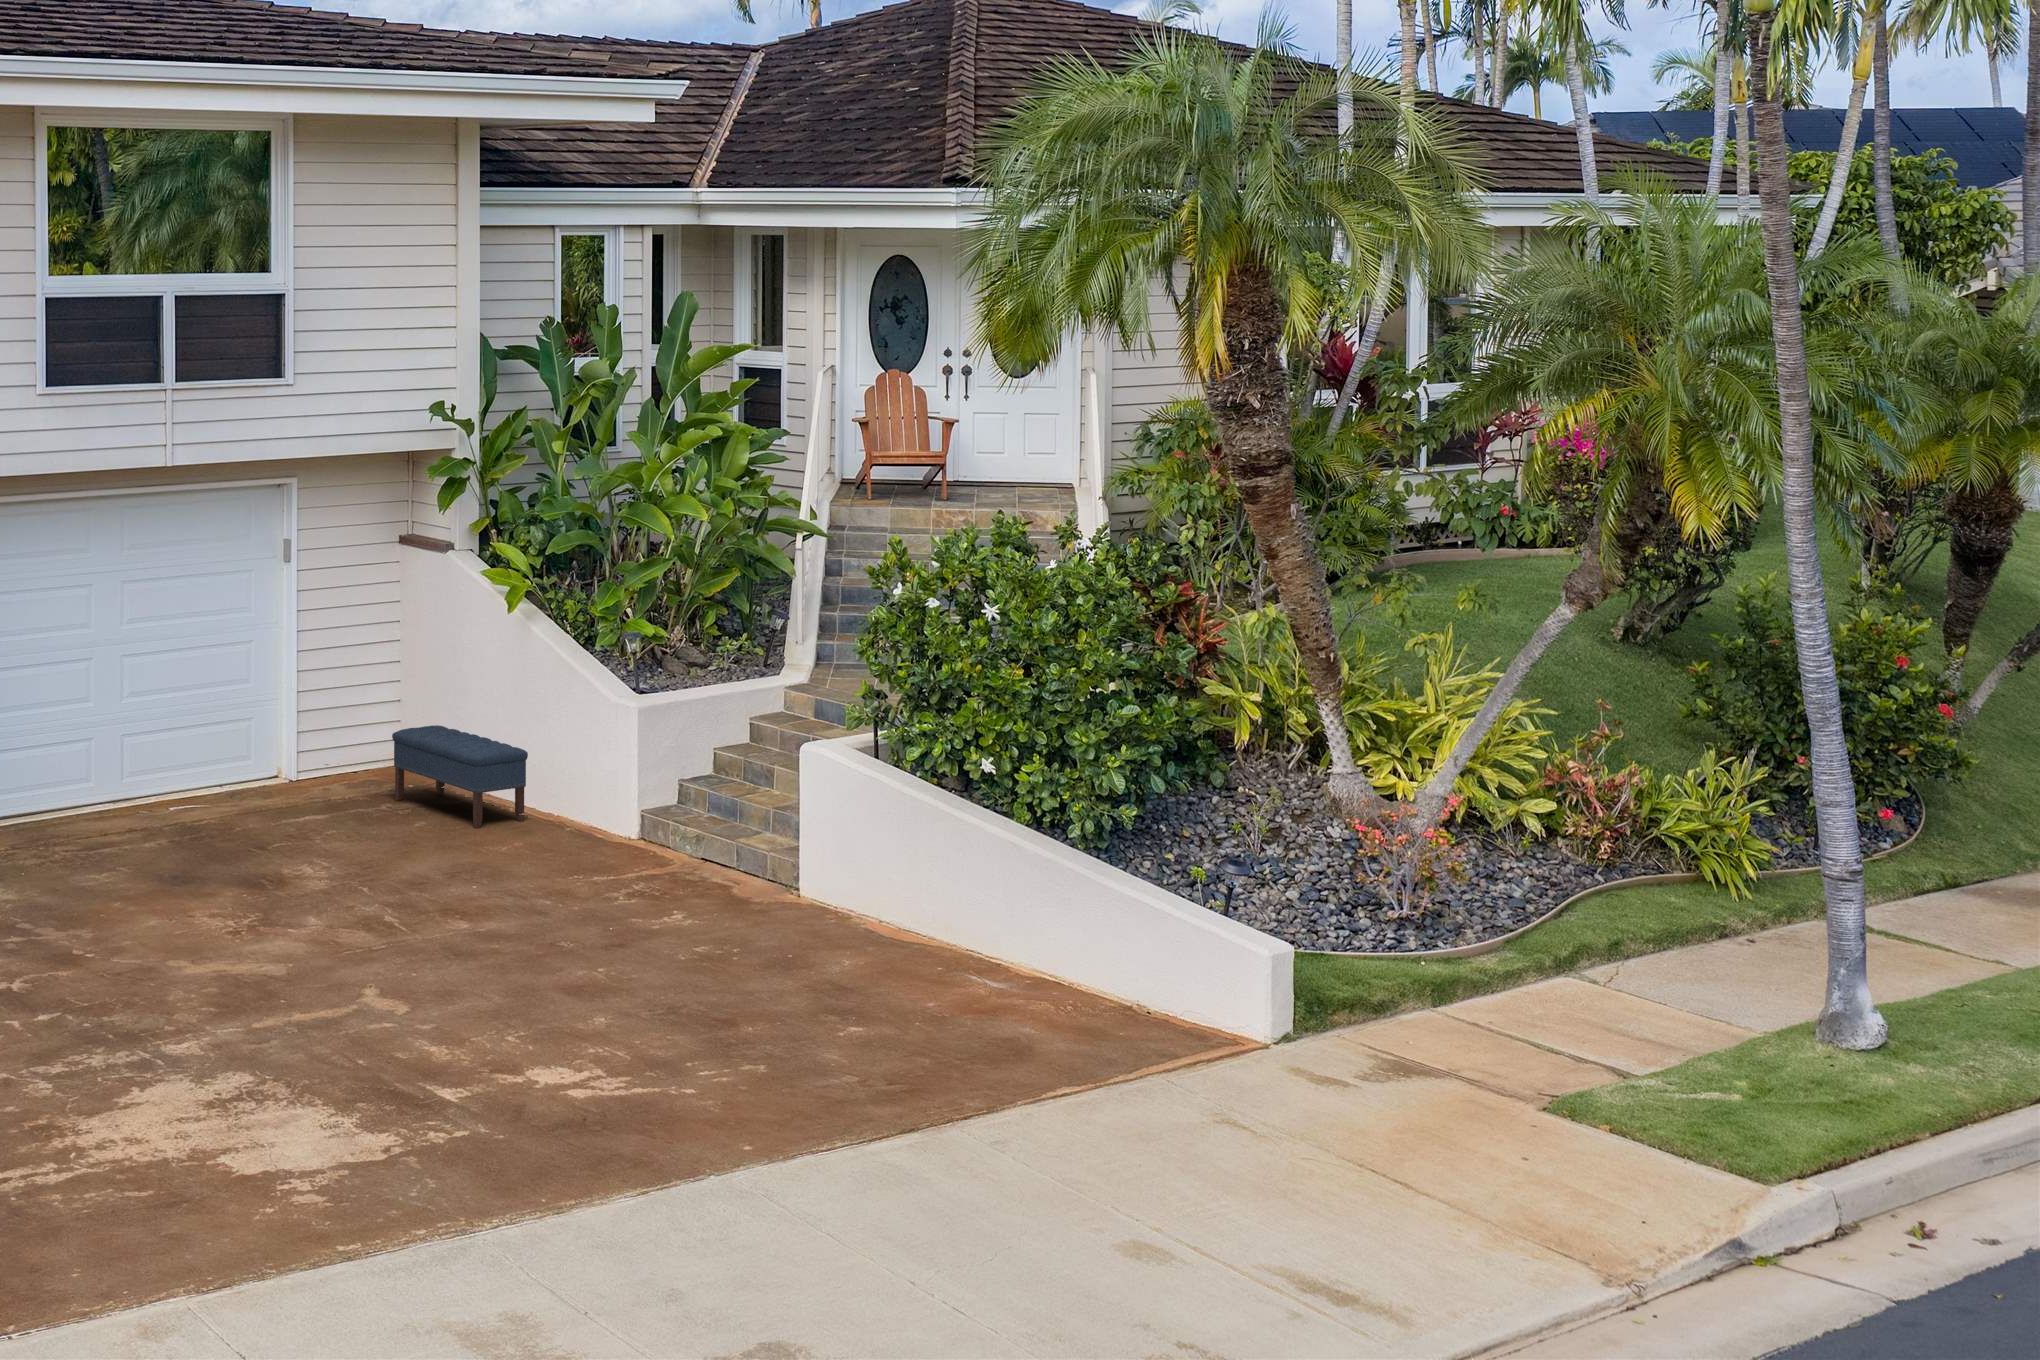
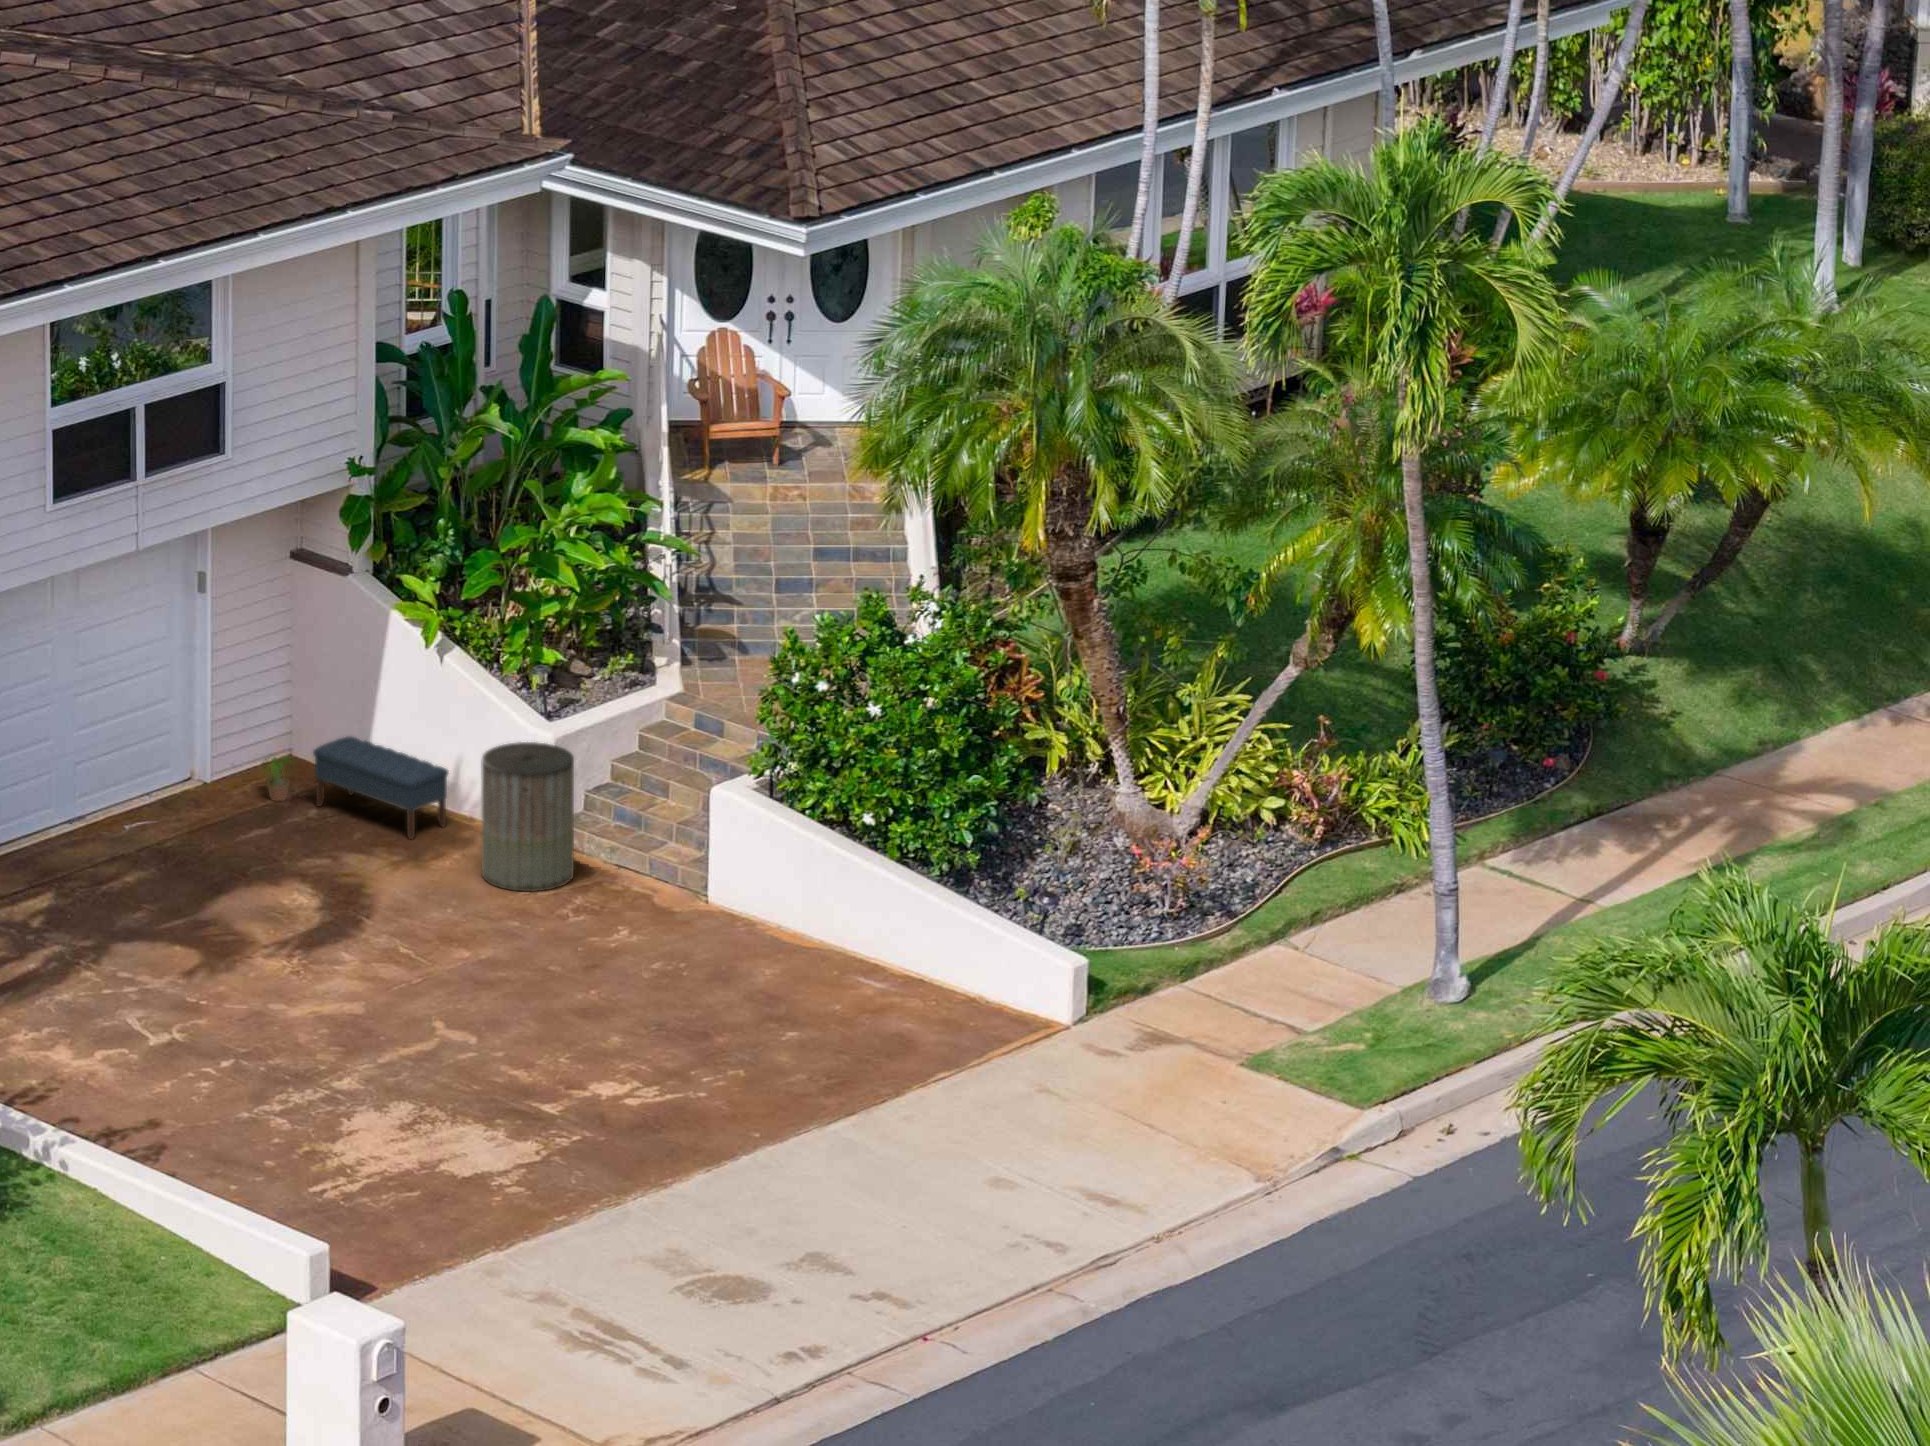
trash can: none [535,703,646,873] -> present [481,742,574,892]
potted plant: none [339,744,390,795] -> present [265,756,298,801]

